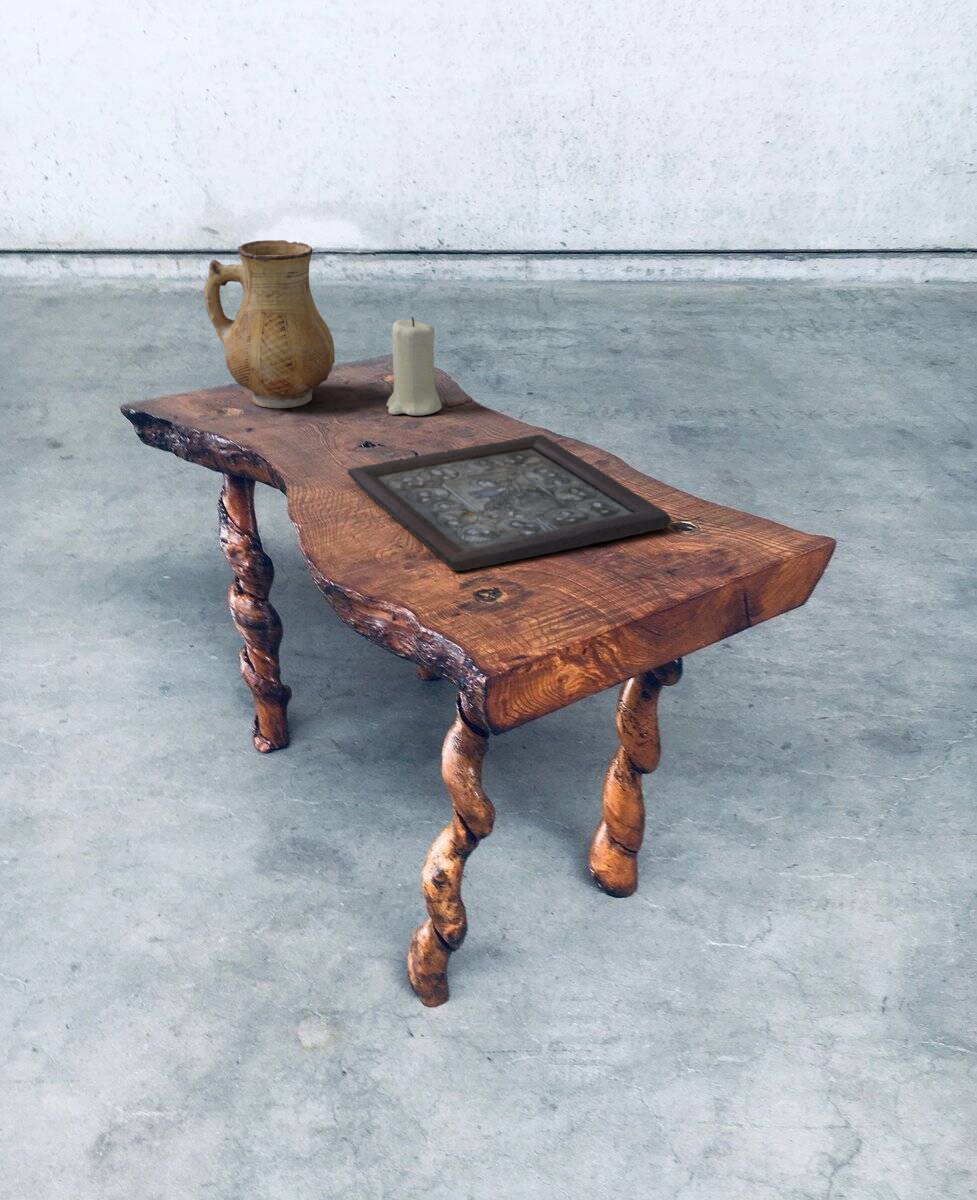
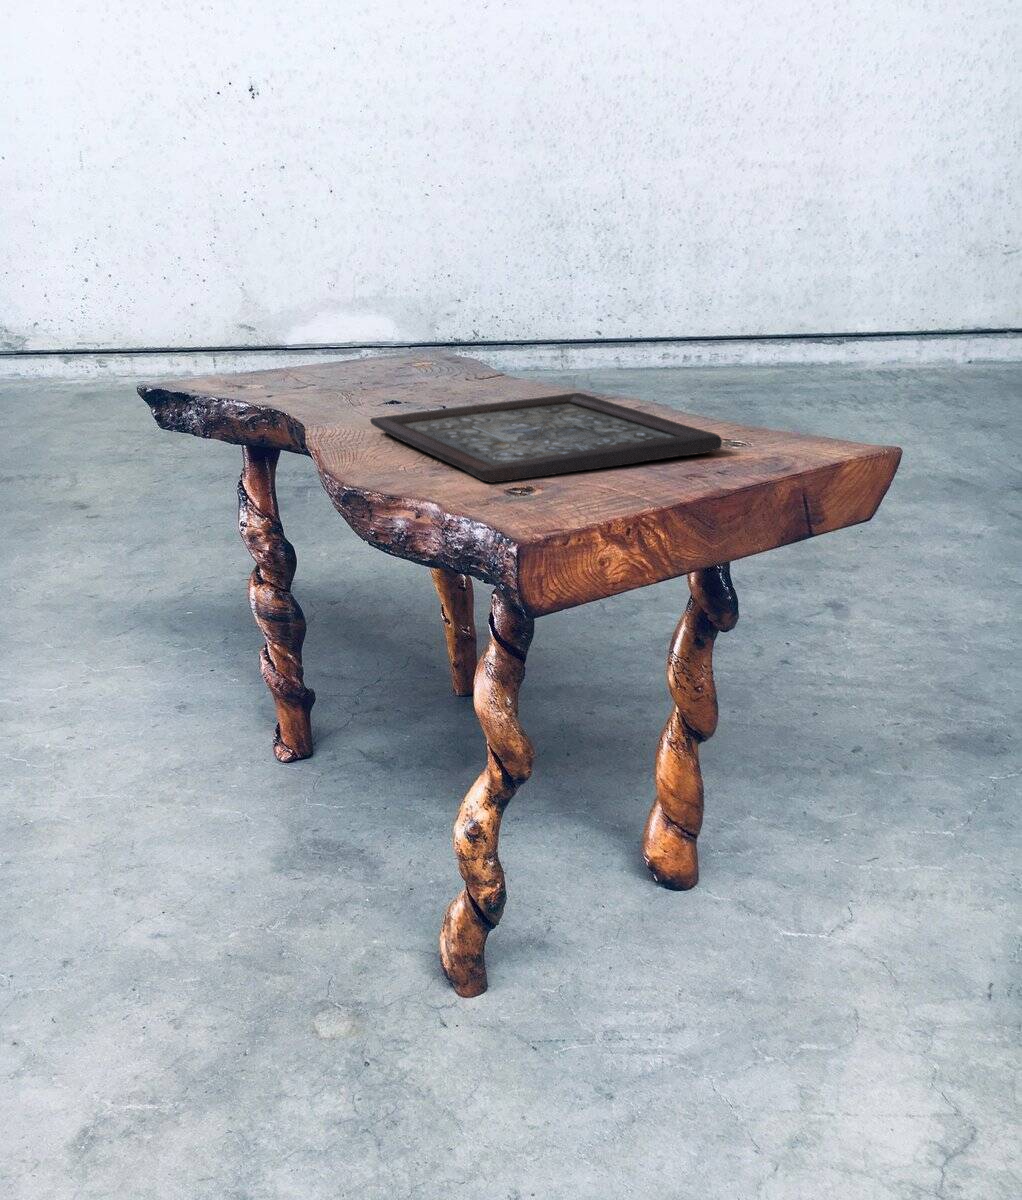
ceramic pitcher: present [204,240,335,408] -> none [223,222,360,393]
candle: present [387,317,442,415] -> none [414,290,473,394]

